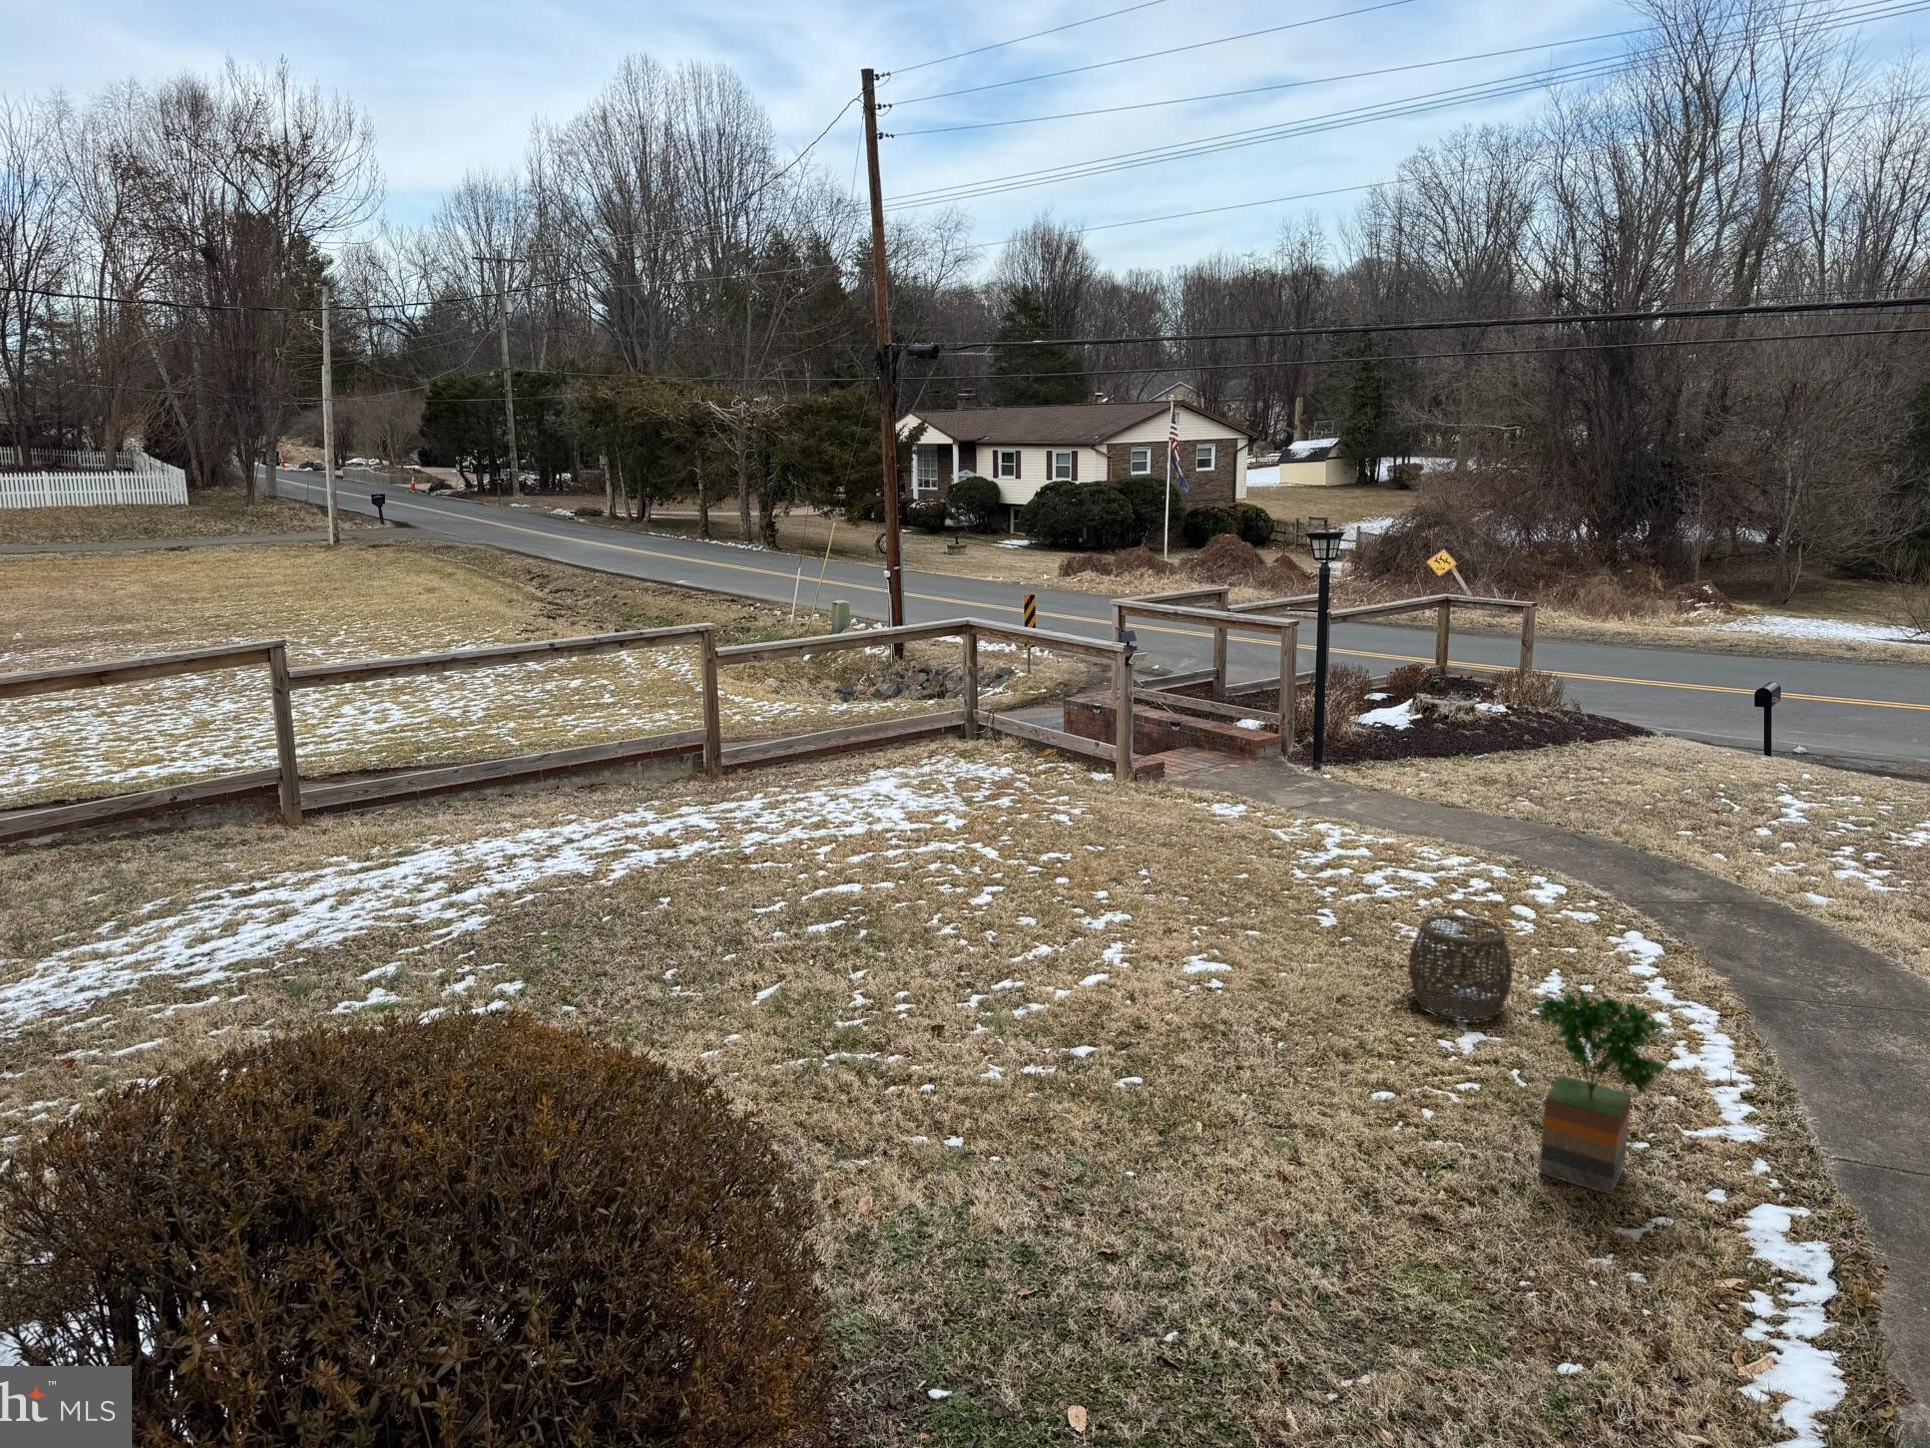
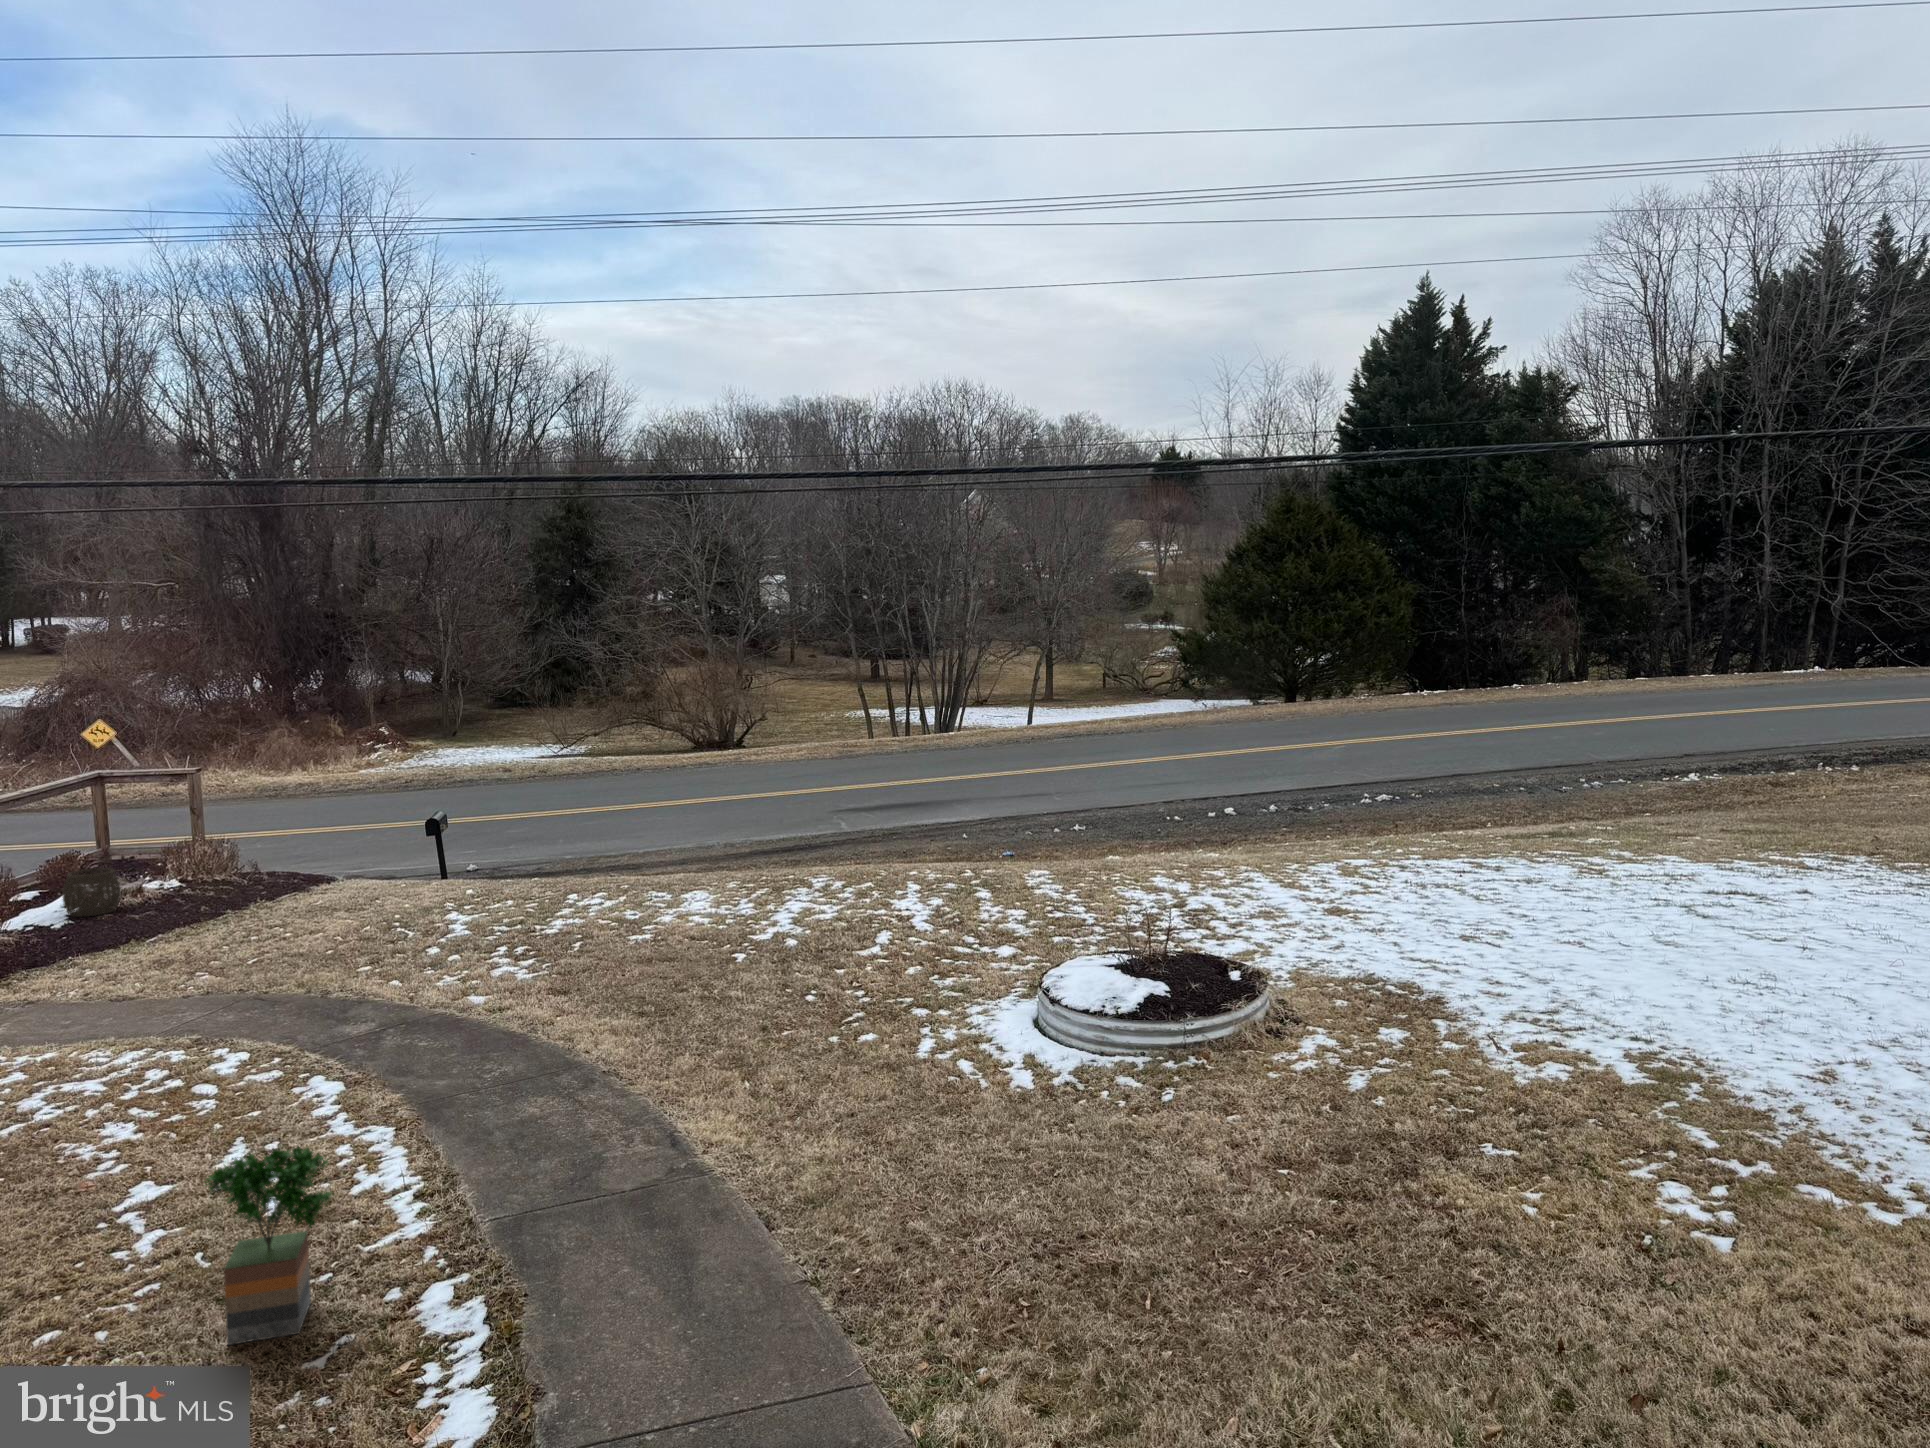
woven basket: present [1409,915,1513,1020] -> present [63,868,121,917]

